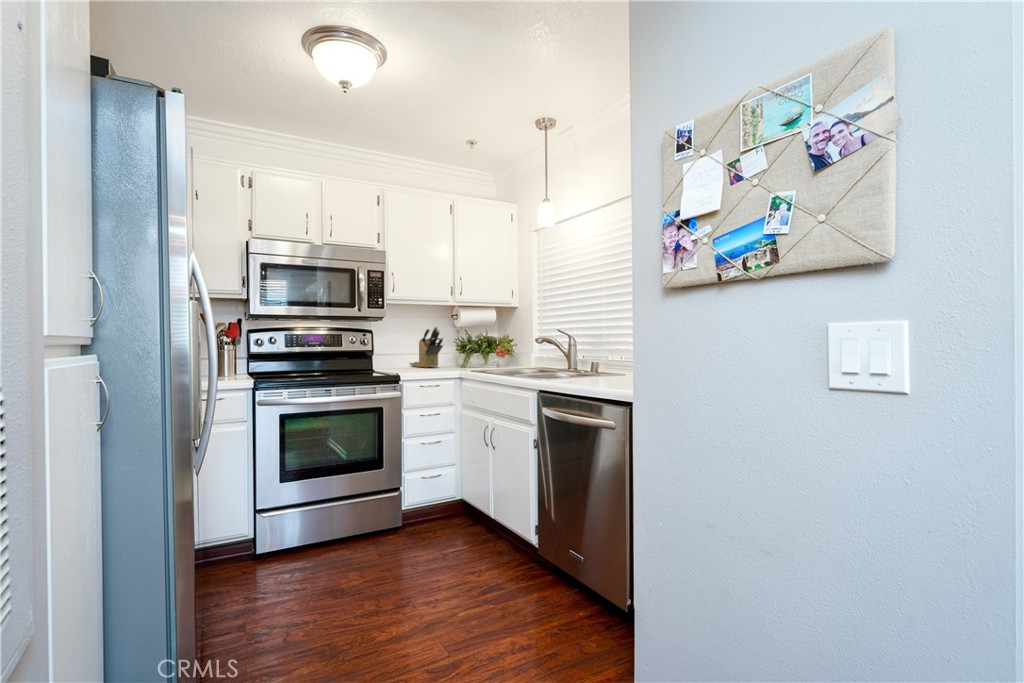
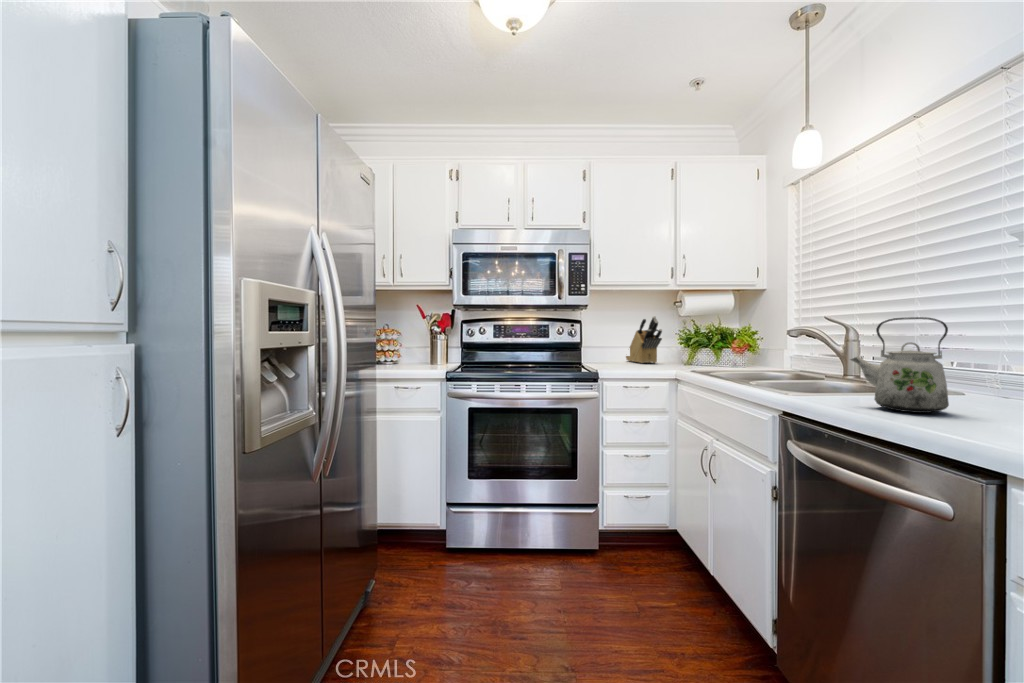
kettle: none [574,331,617,384] -> present [851,317,949,413]

